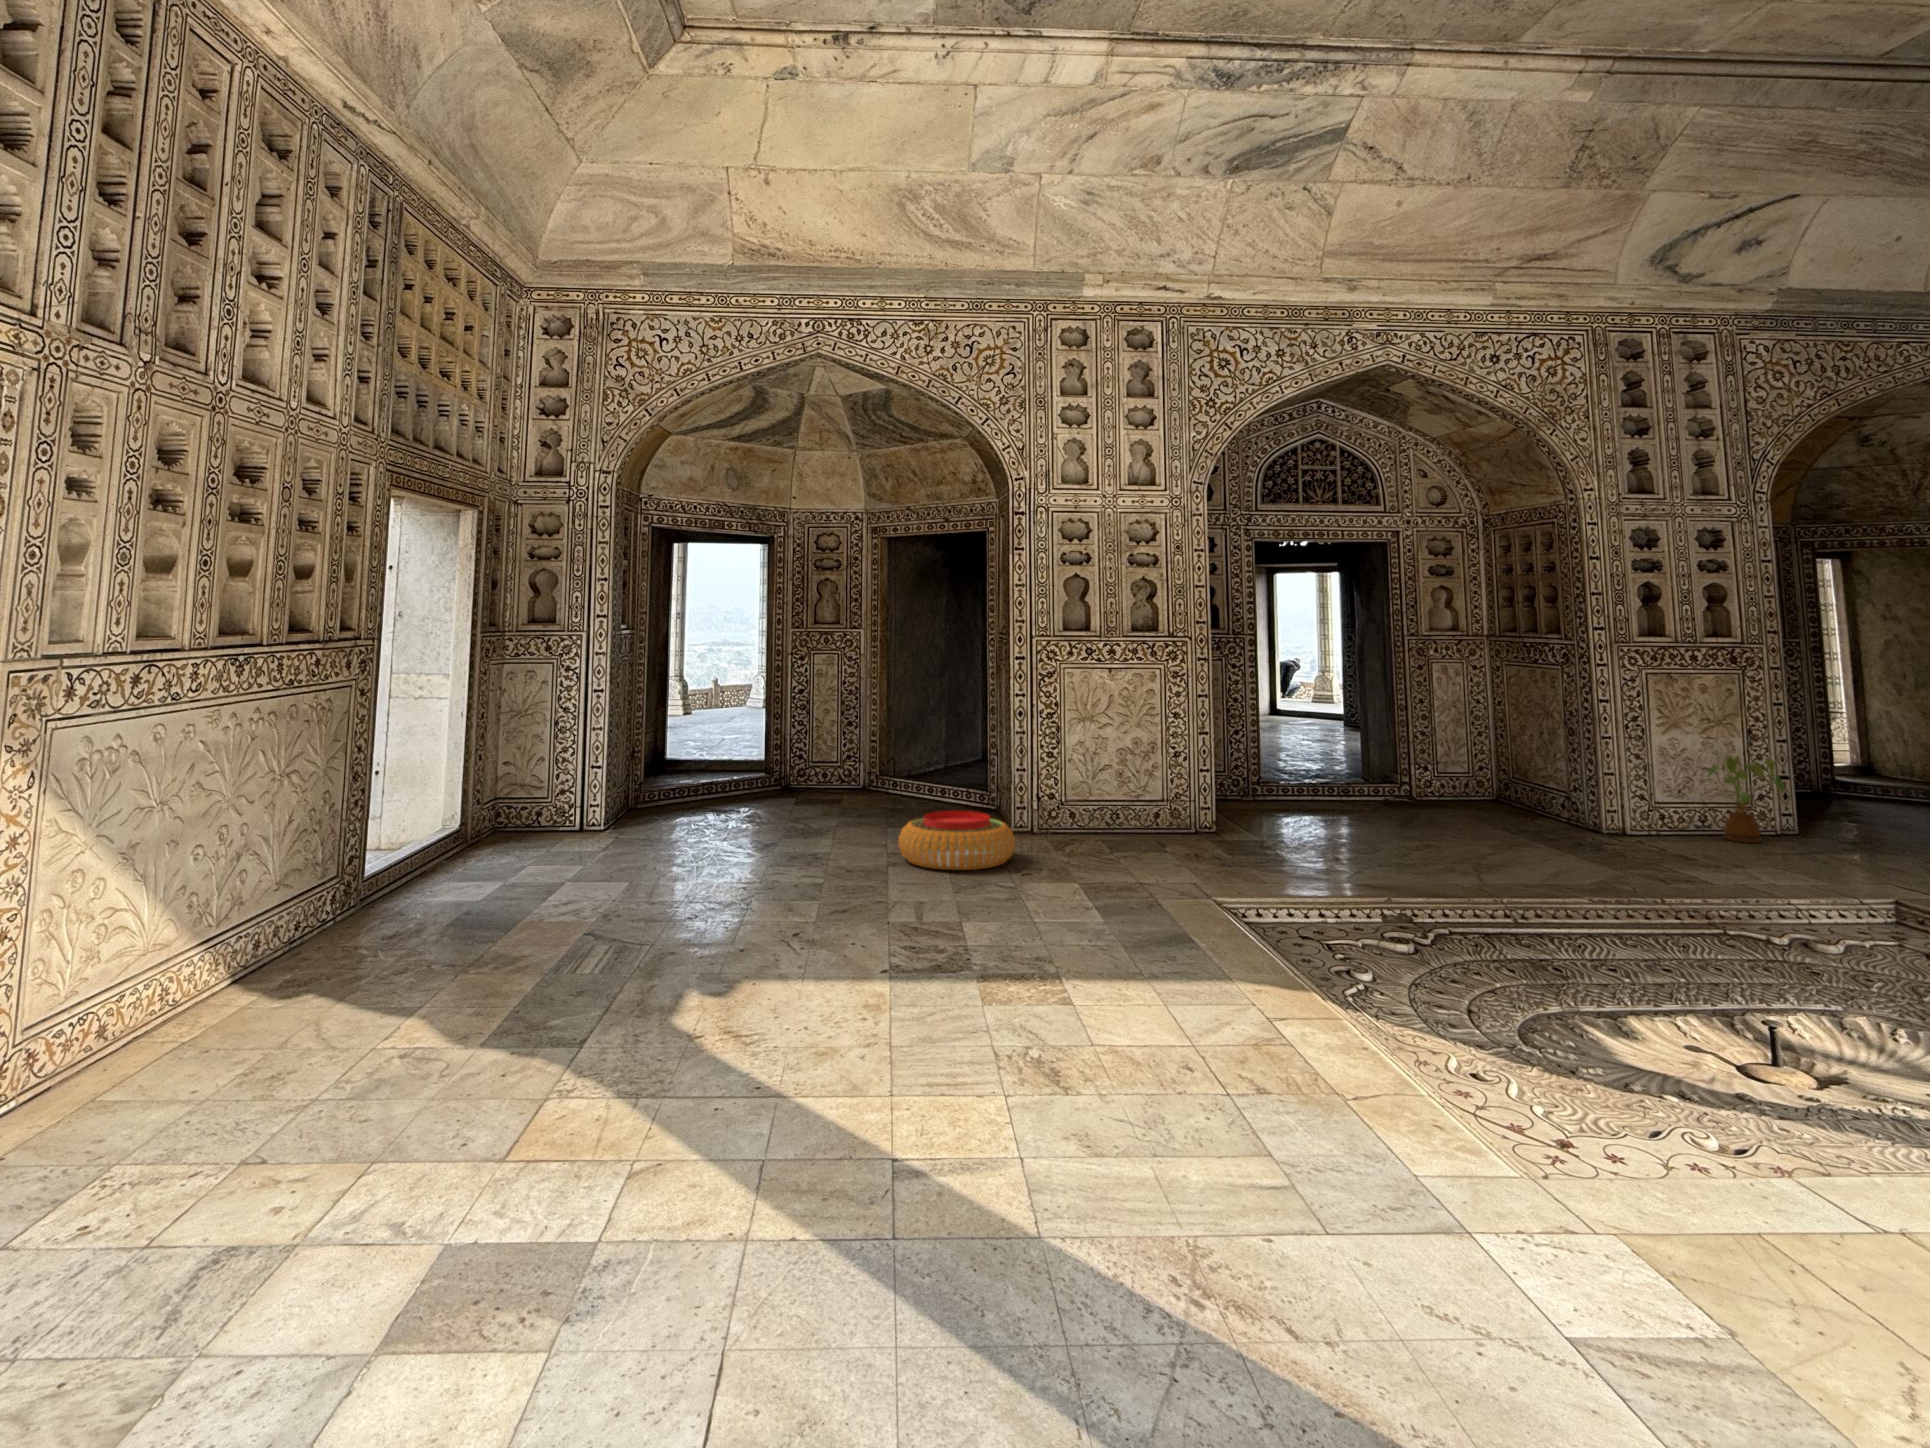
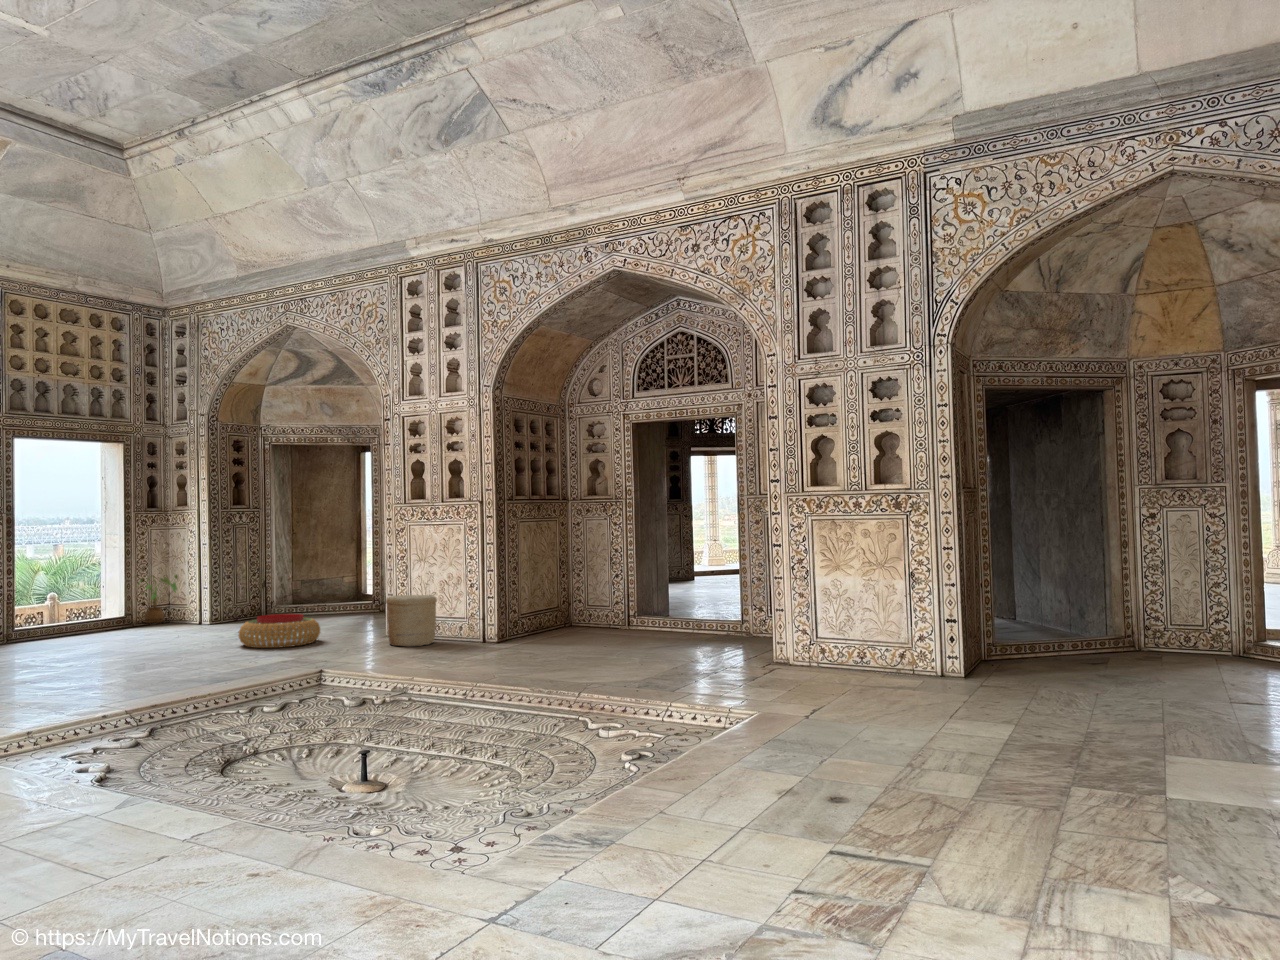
house plant: present [1708,755,1784,843] -> present [141,575,178,623]
woven basket: none [1082,769,1152,847] -> present [386,595,437,647]

